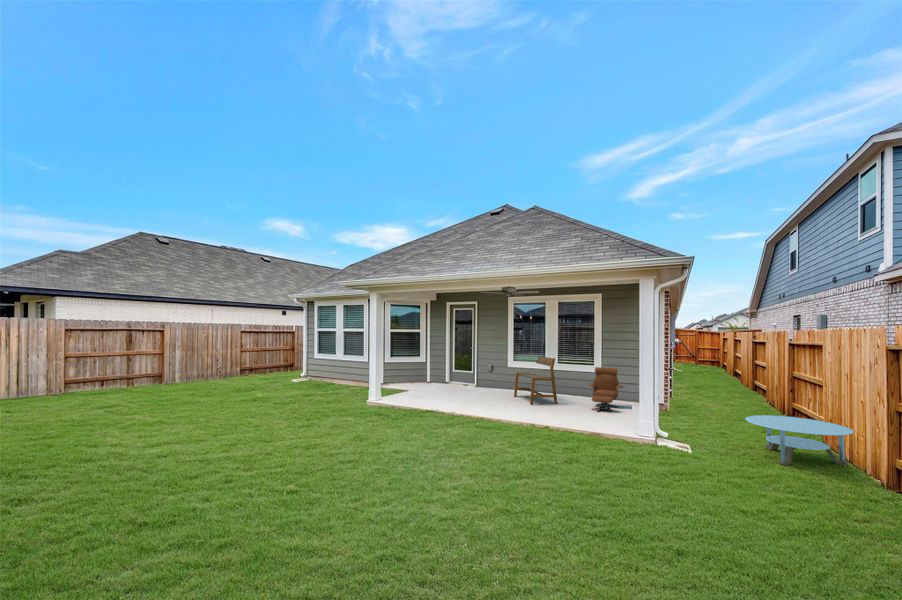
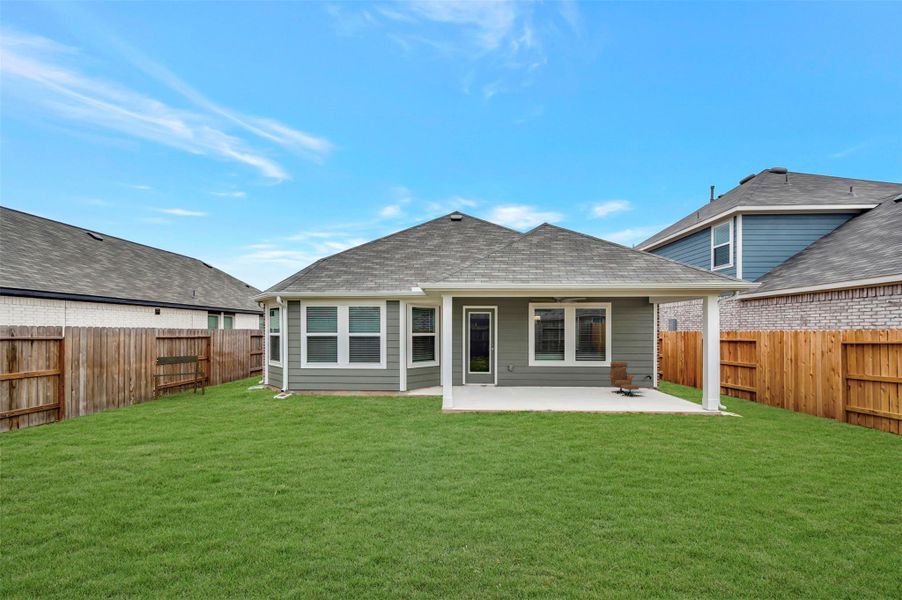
bench: present [514,356,557,405] -> present [153,355,205,400]
round table: present [745,415,854,465] -> none [765,386,830,414]

